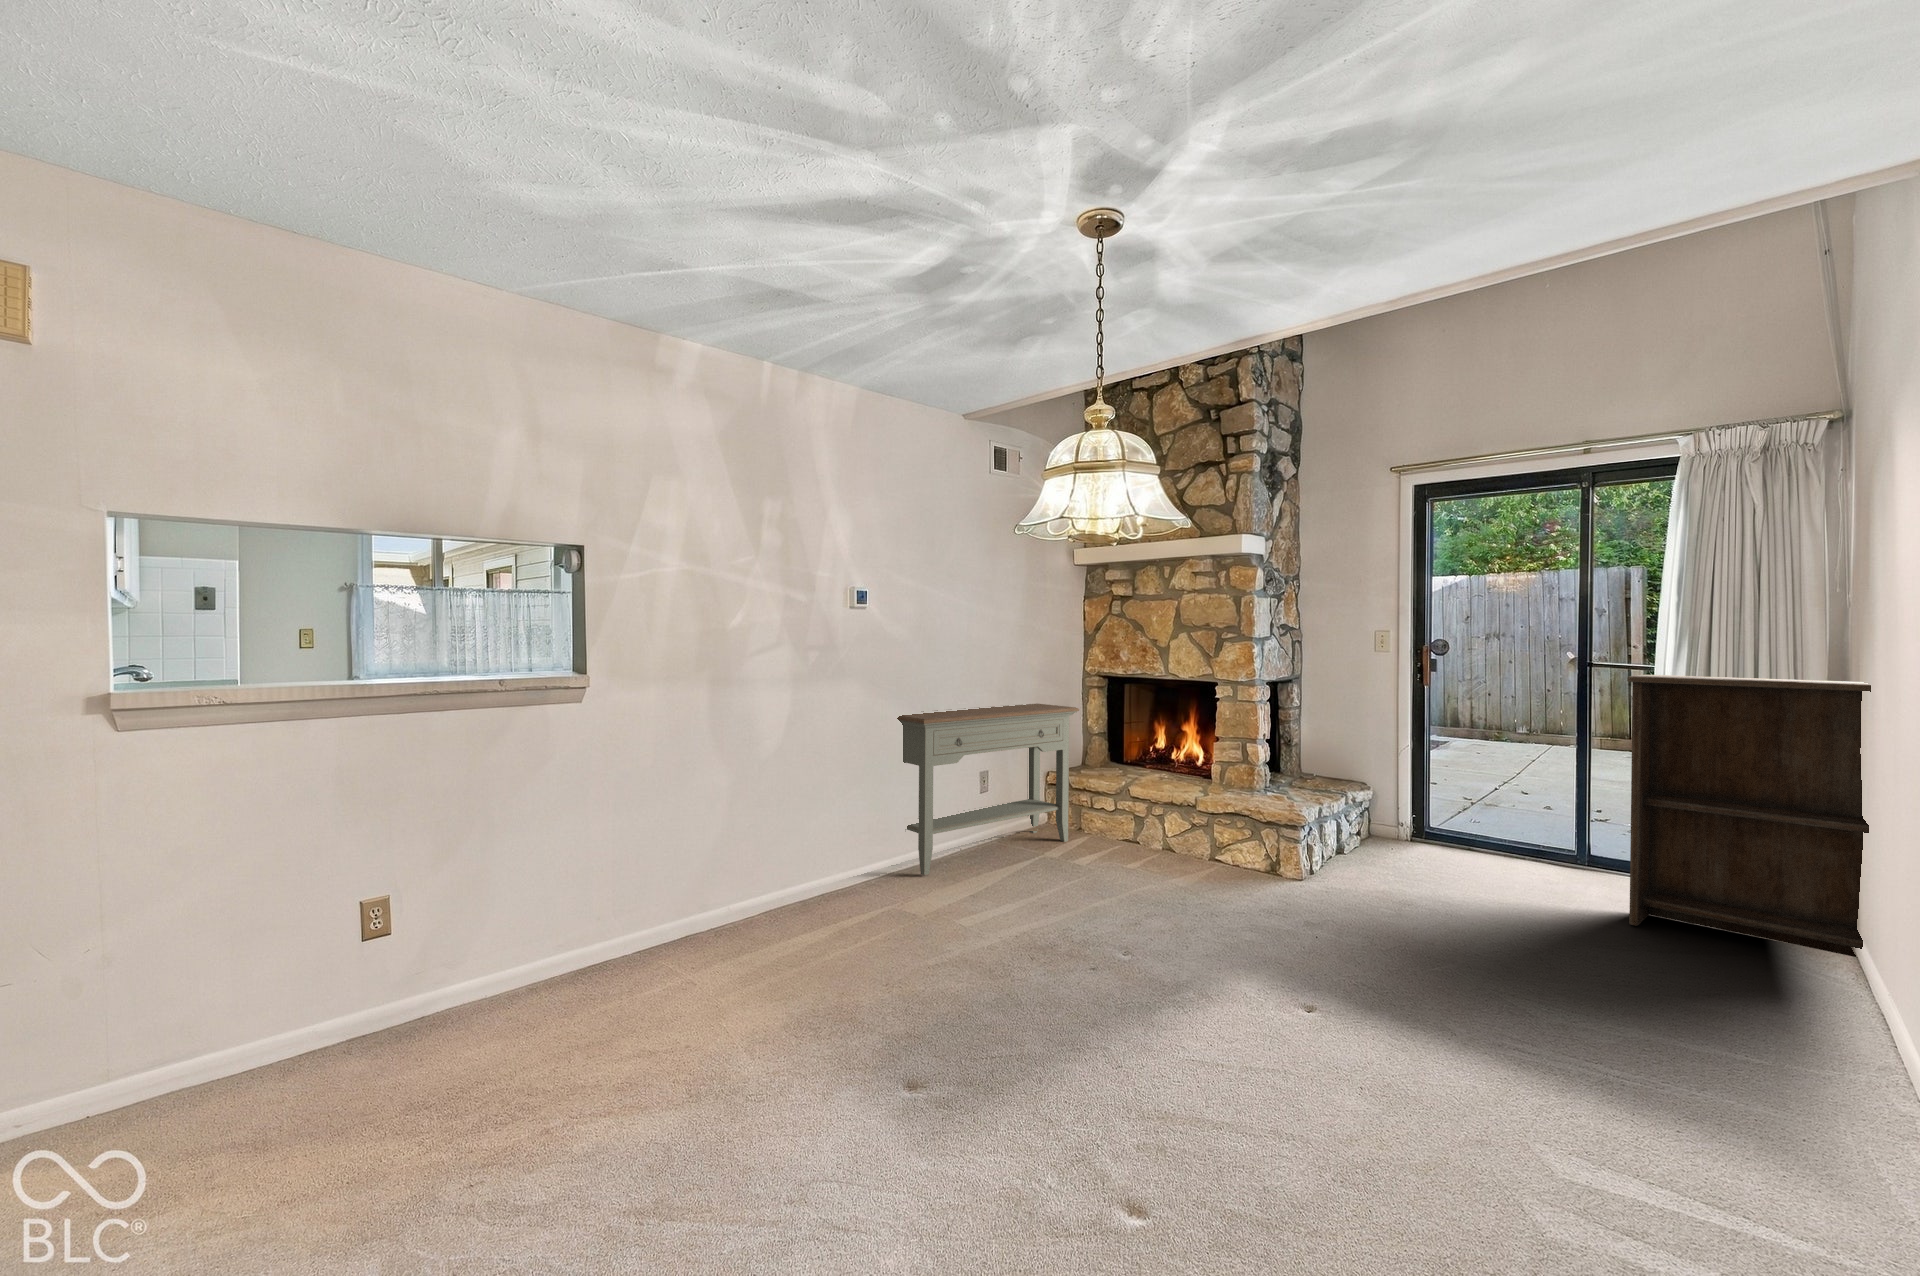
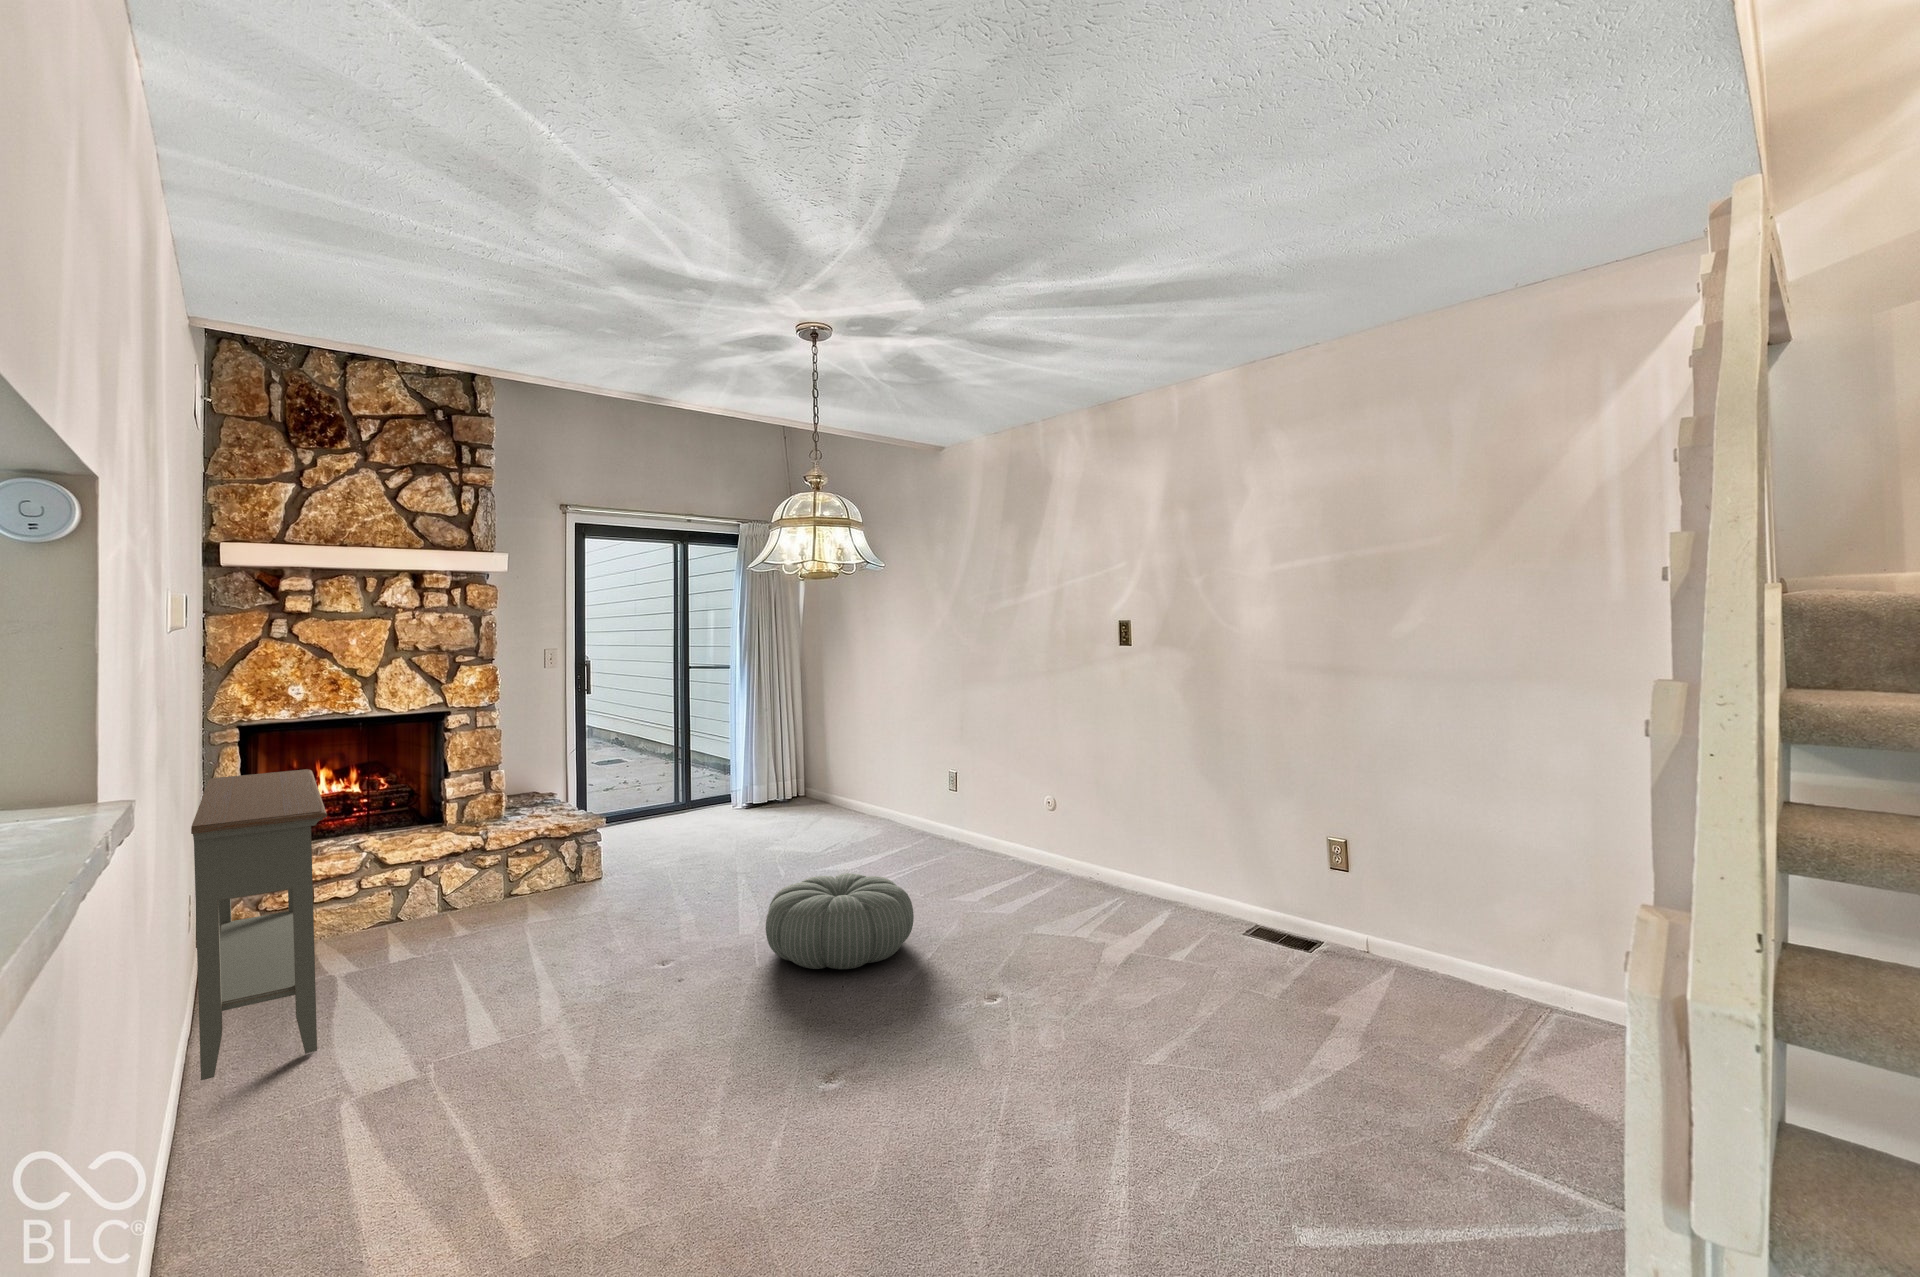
bookshelf: present [1627,675,1871,958] -> none [737,667,857,827]
pouf: none [1085,924,1296,1073] -> present [766,873,914,969]

